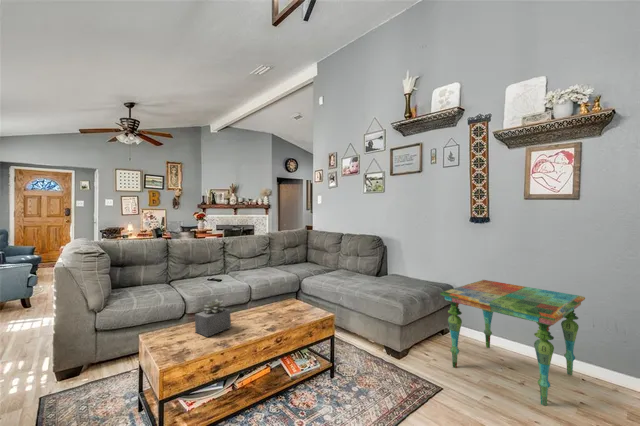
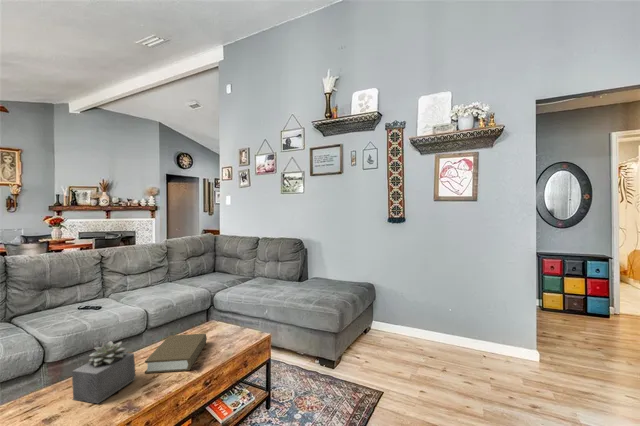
side table: present [440,280,585,406] -> none [375,277,486,391]
book: none [238,304,283,328] -> present [145,334,207,373]

